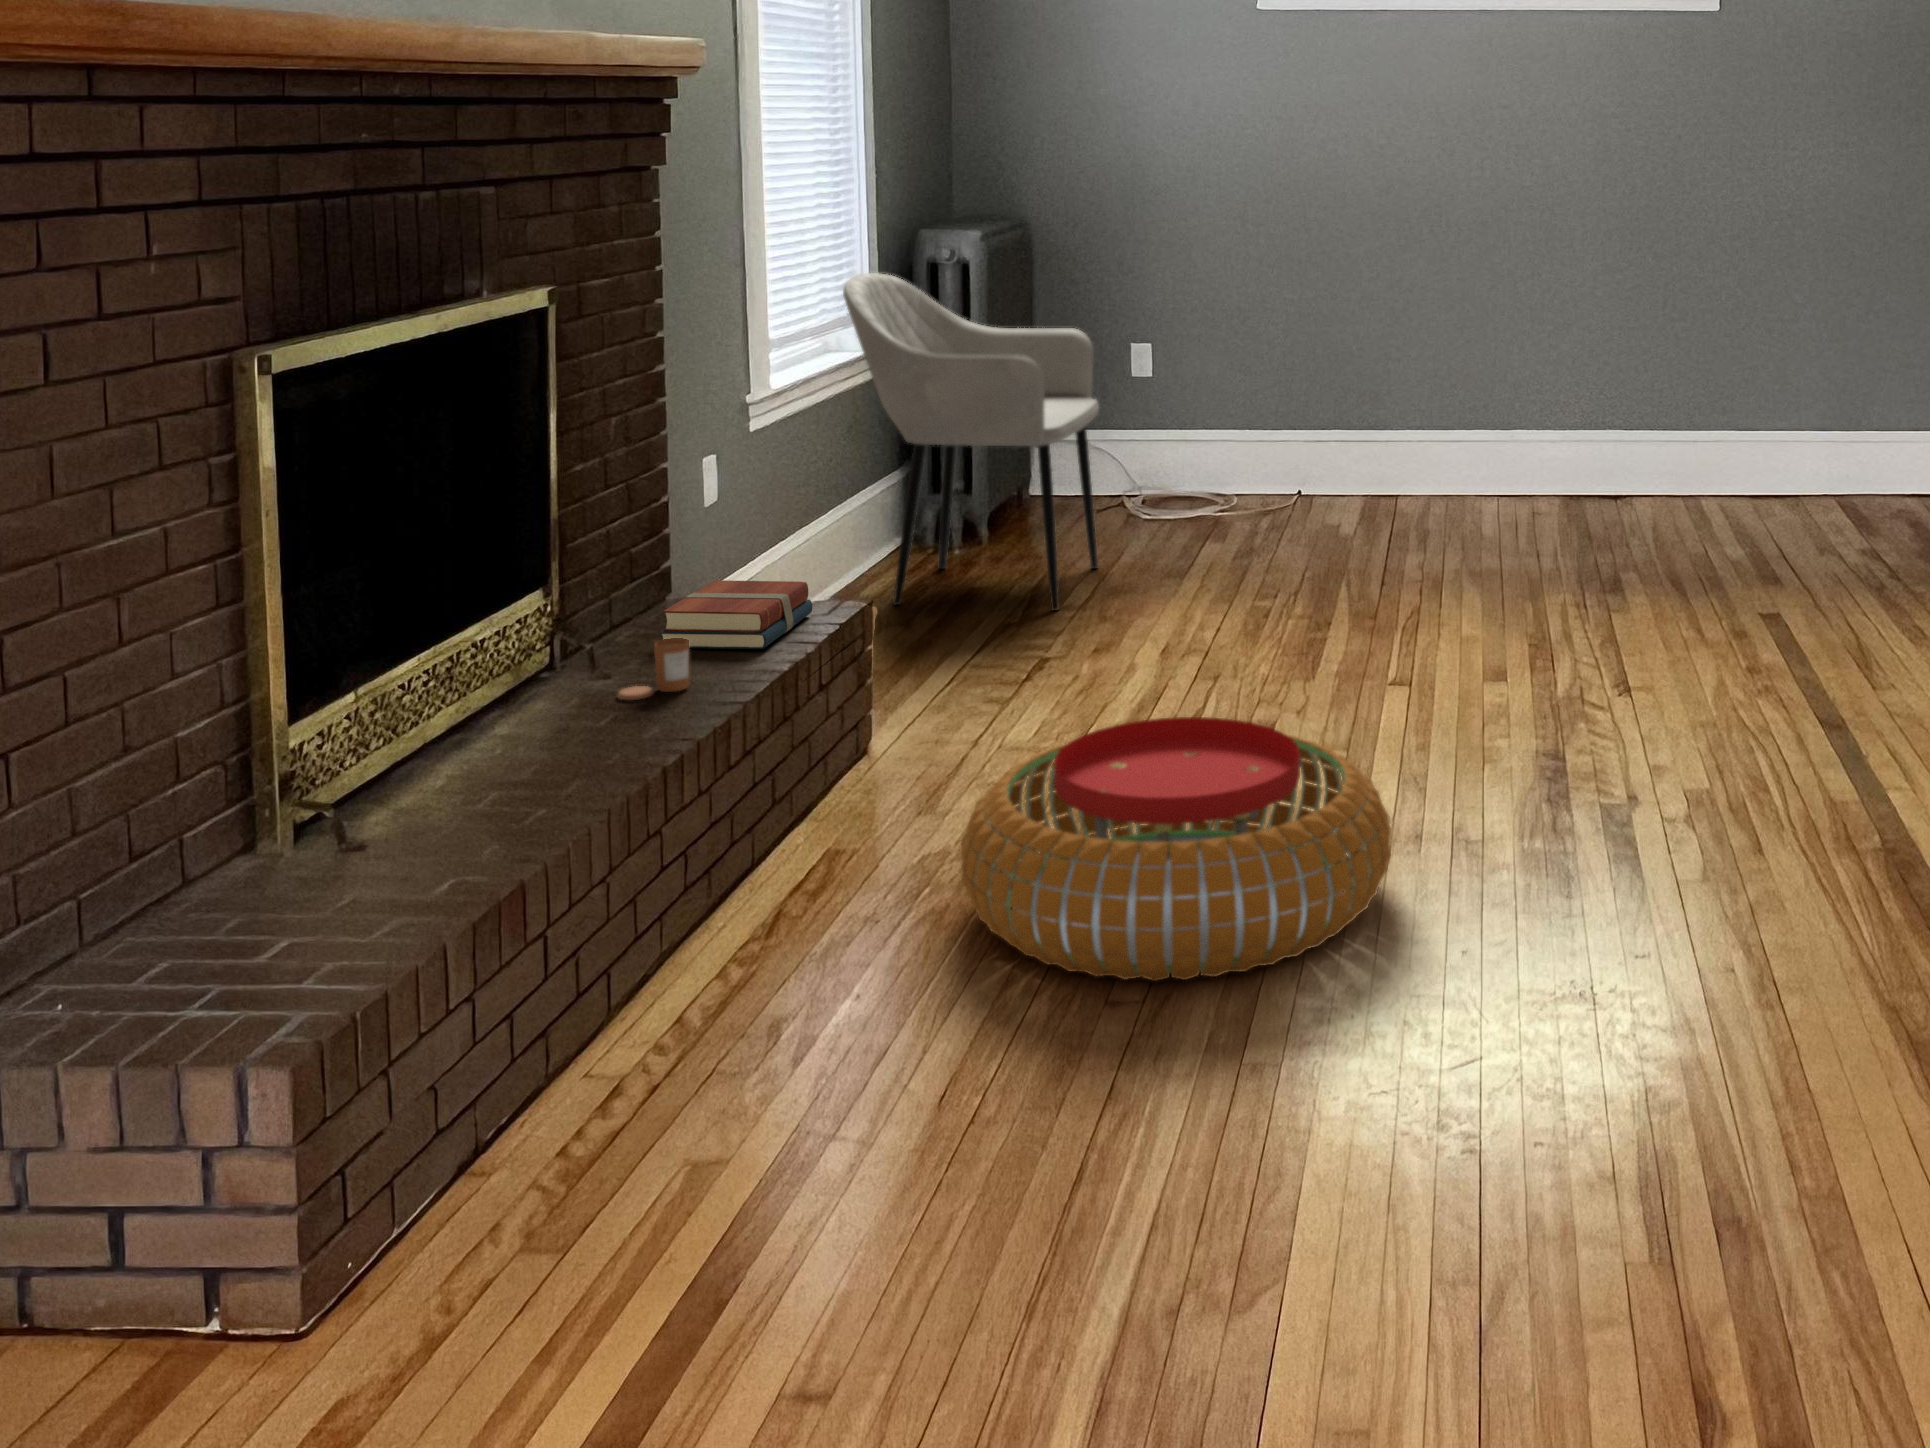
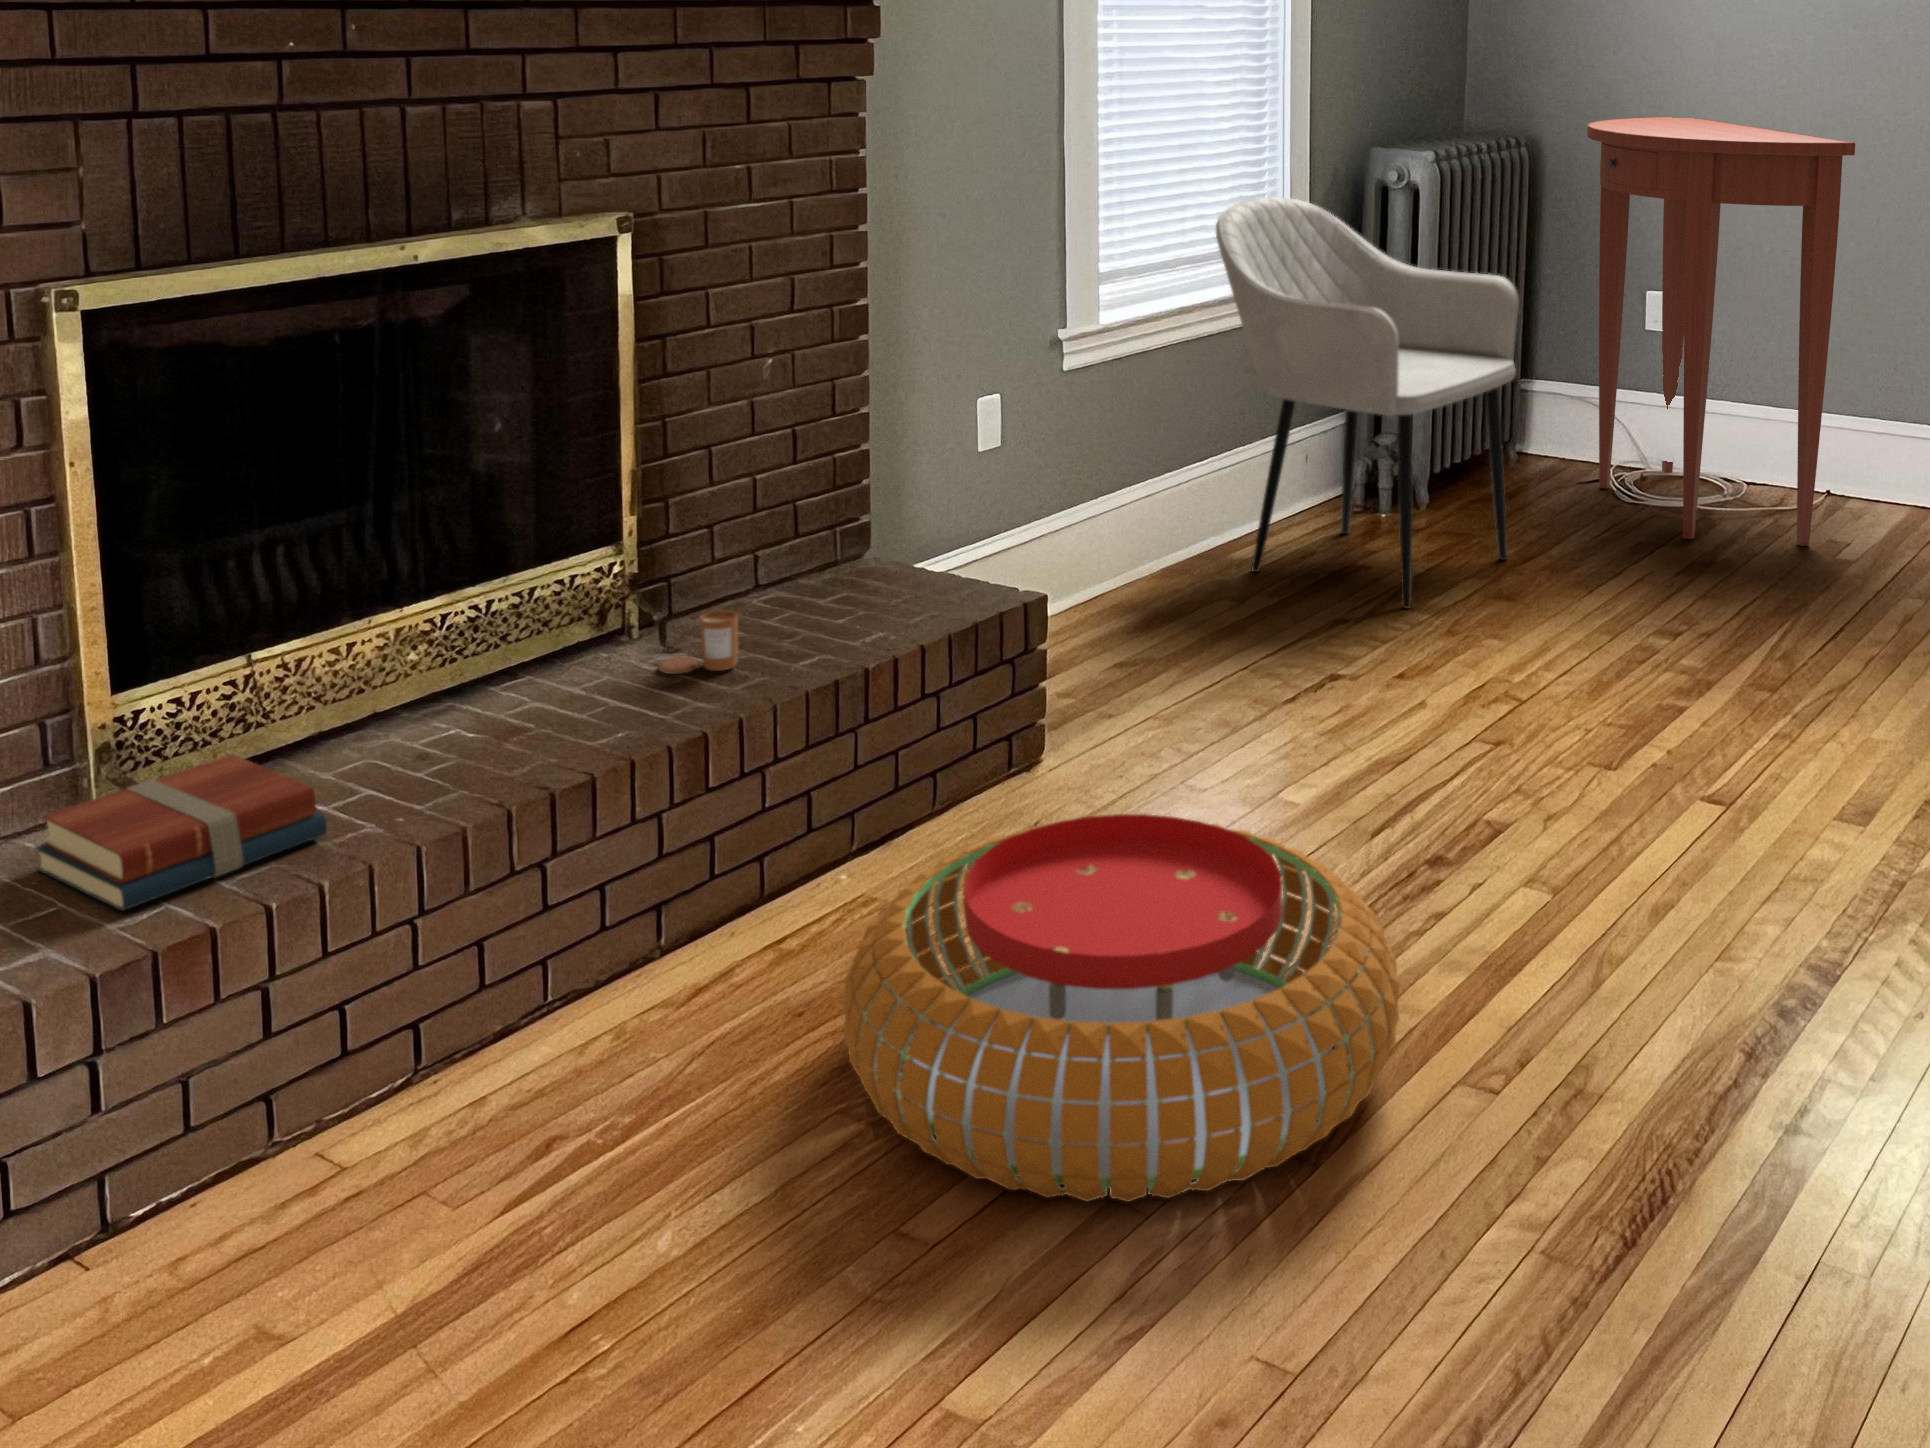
console table: none [1096,195,1333,536] -> present [1587,117,1855,546]
books: present [659,580,812,649] -> present [36,755,327,911]

